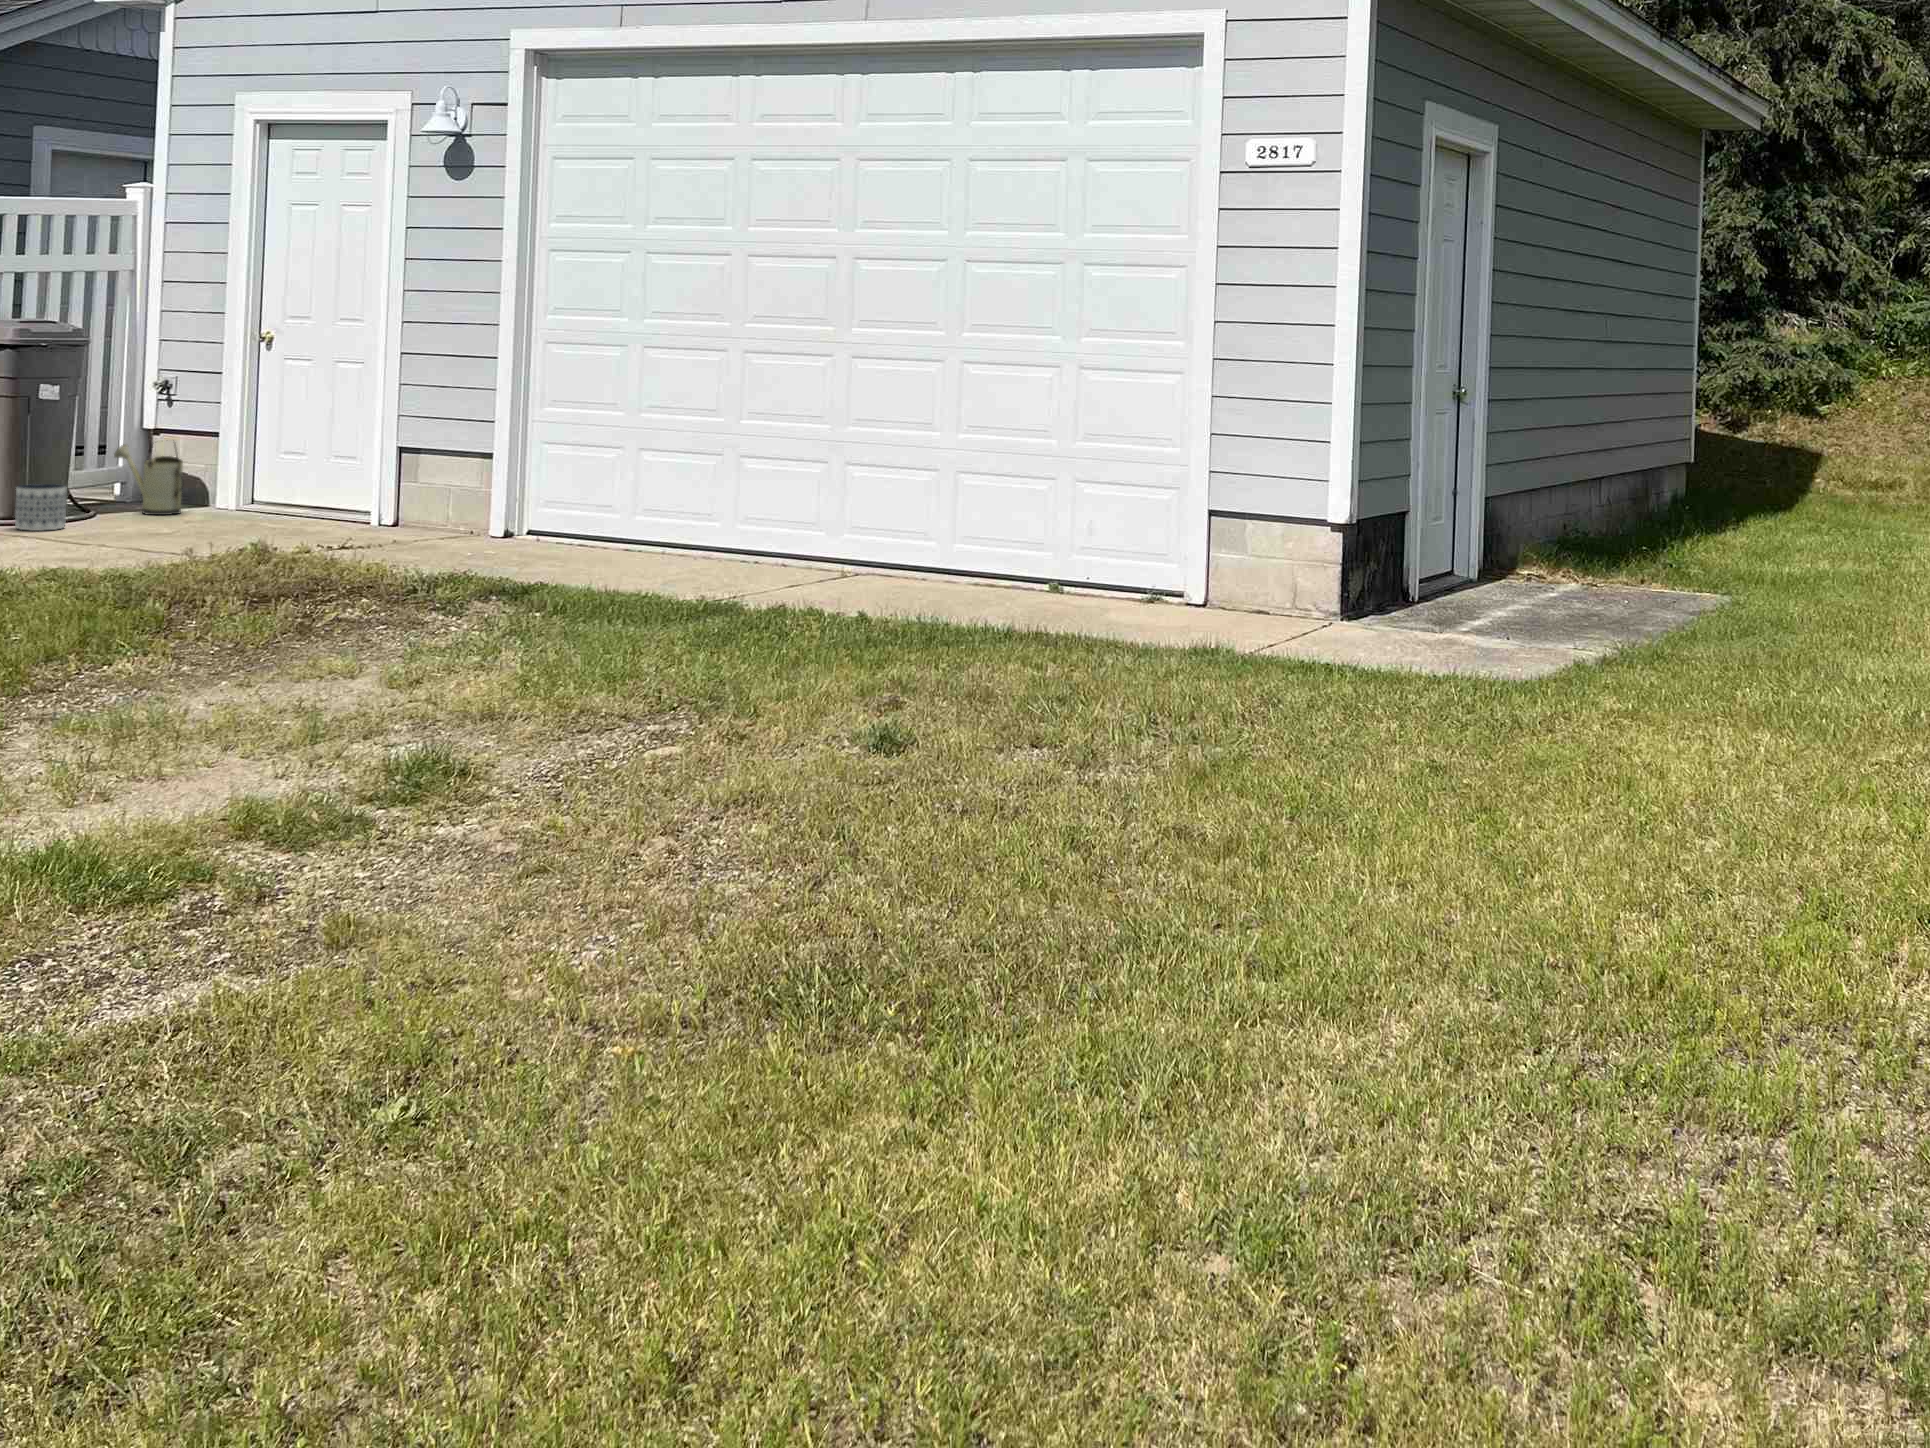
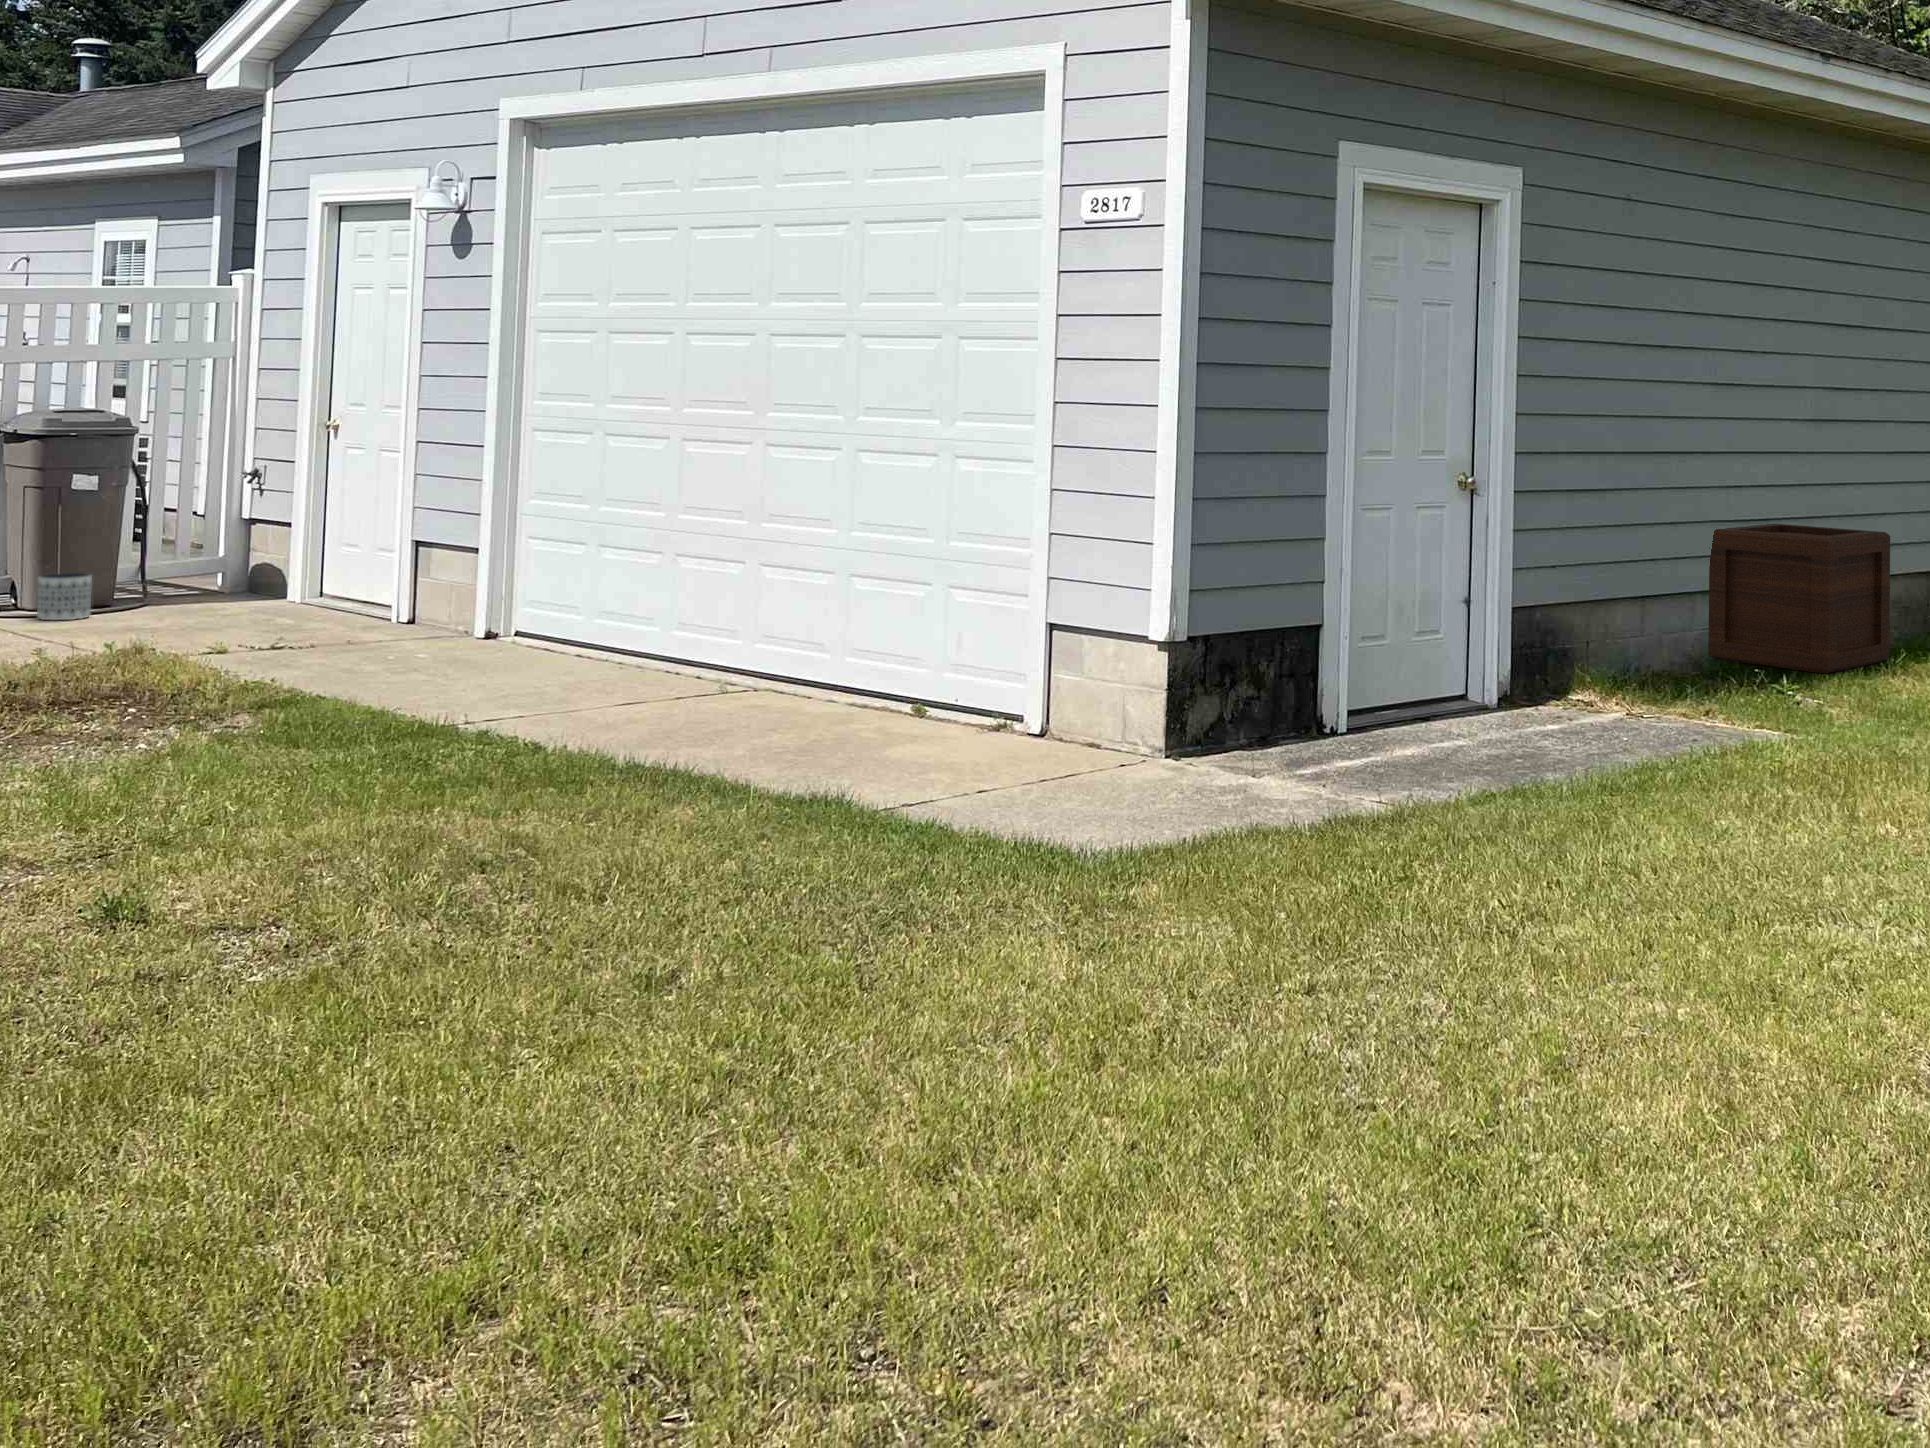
wooden crate: none [1555,429,1693,551] -> present [1708,524,1890,674]
watering can: present [114,444,183,515] -> none [191,529,249,605]

